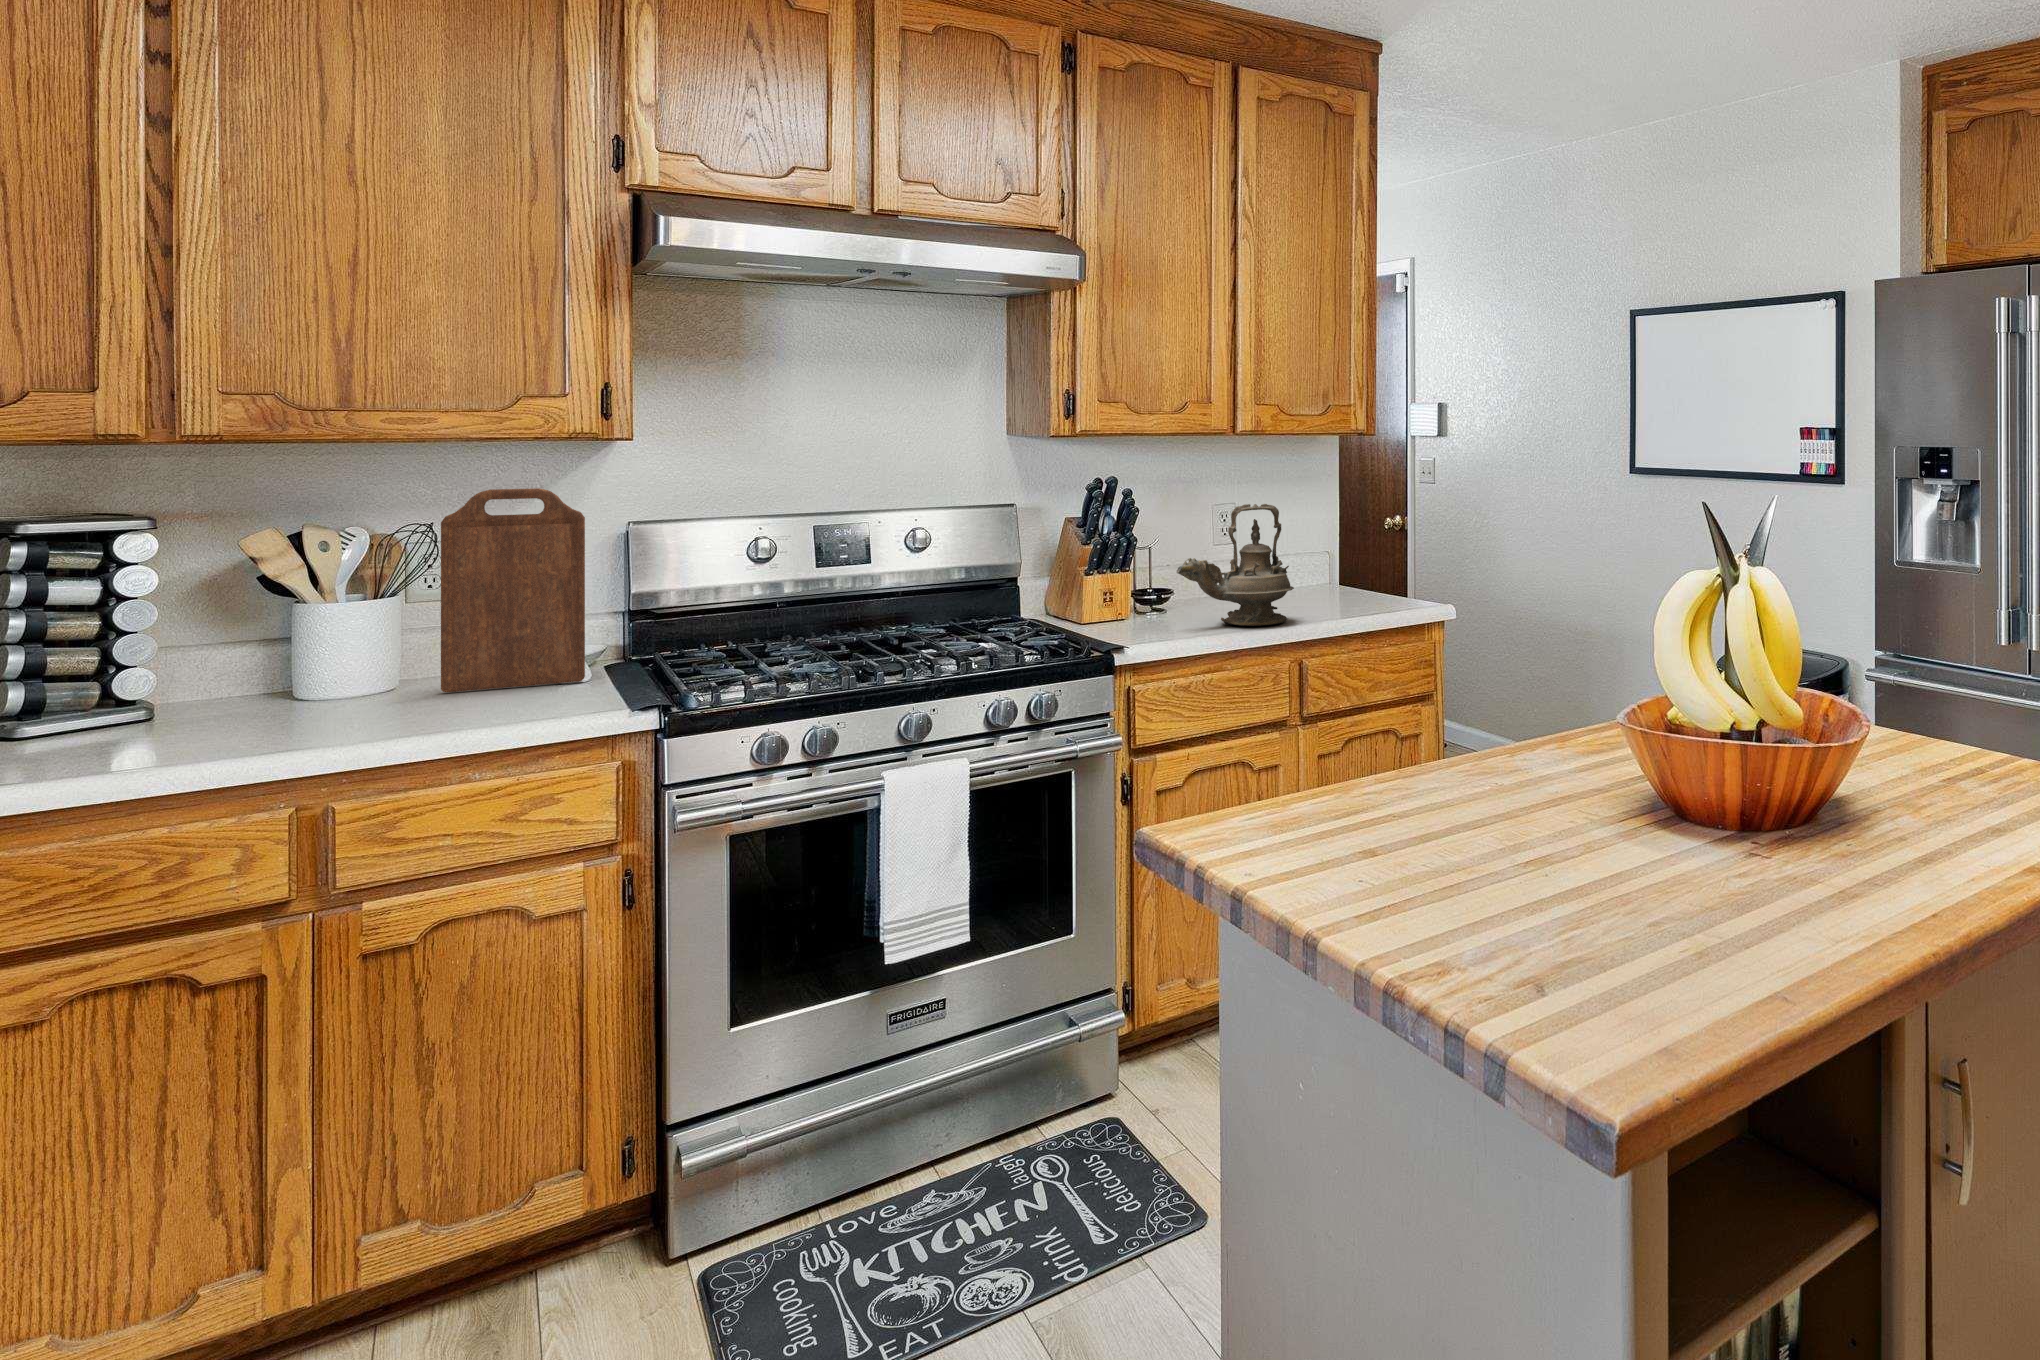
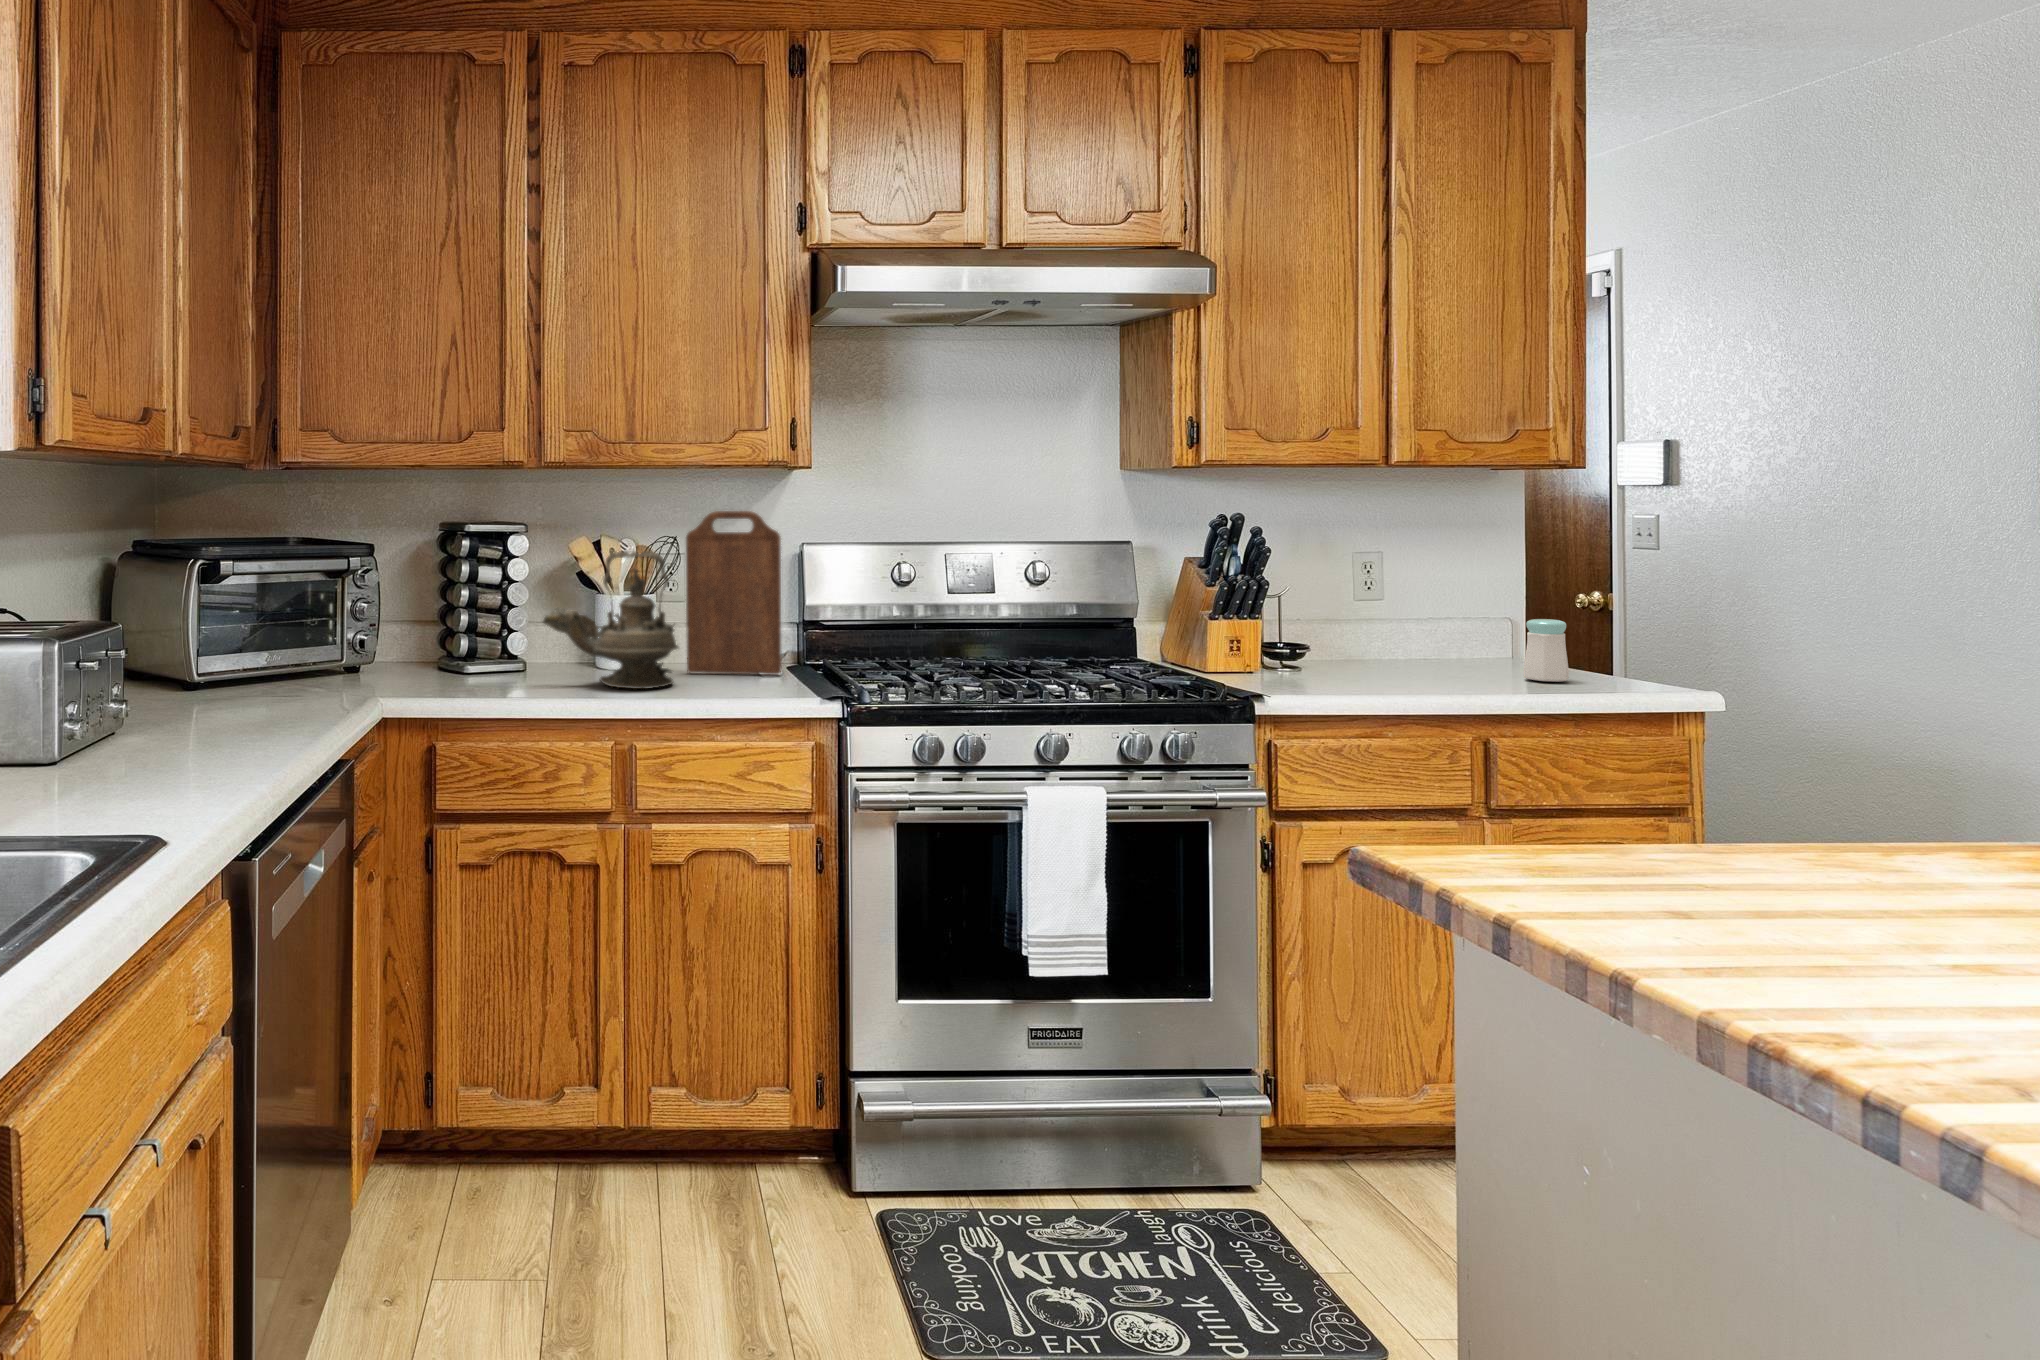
teapot: present [1177,504,1294,626] -> present [543,551,678,689]
salt shaker: none [1327,562,1358,613] -> present [1524,619,1569,682]

